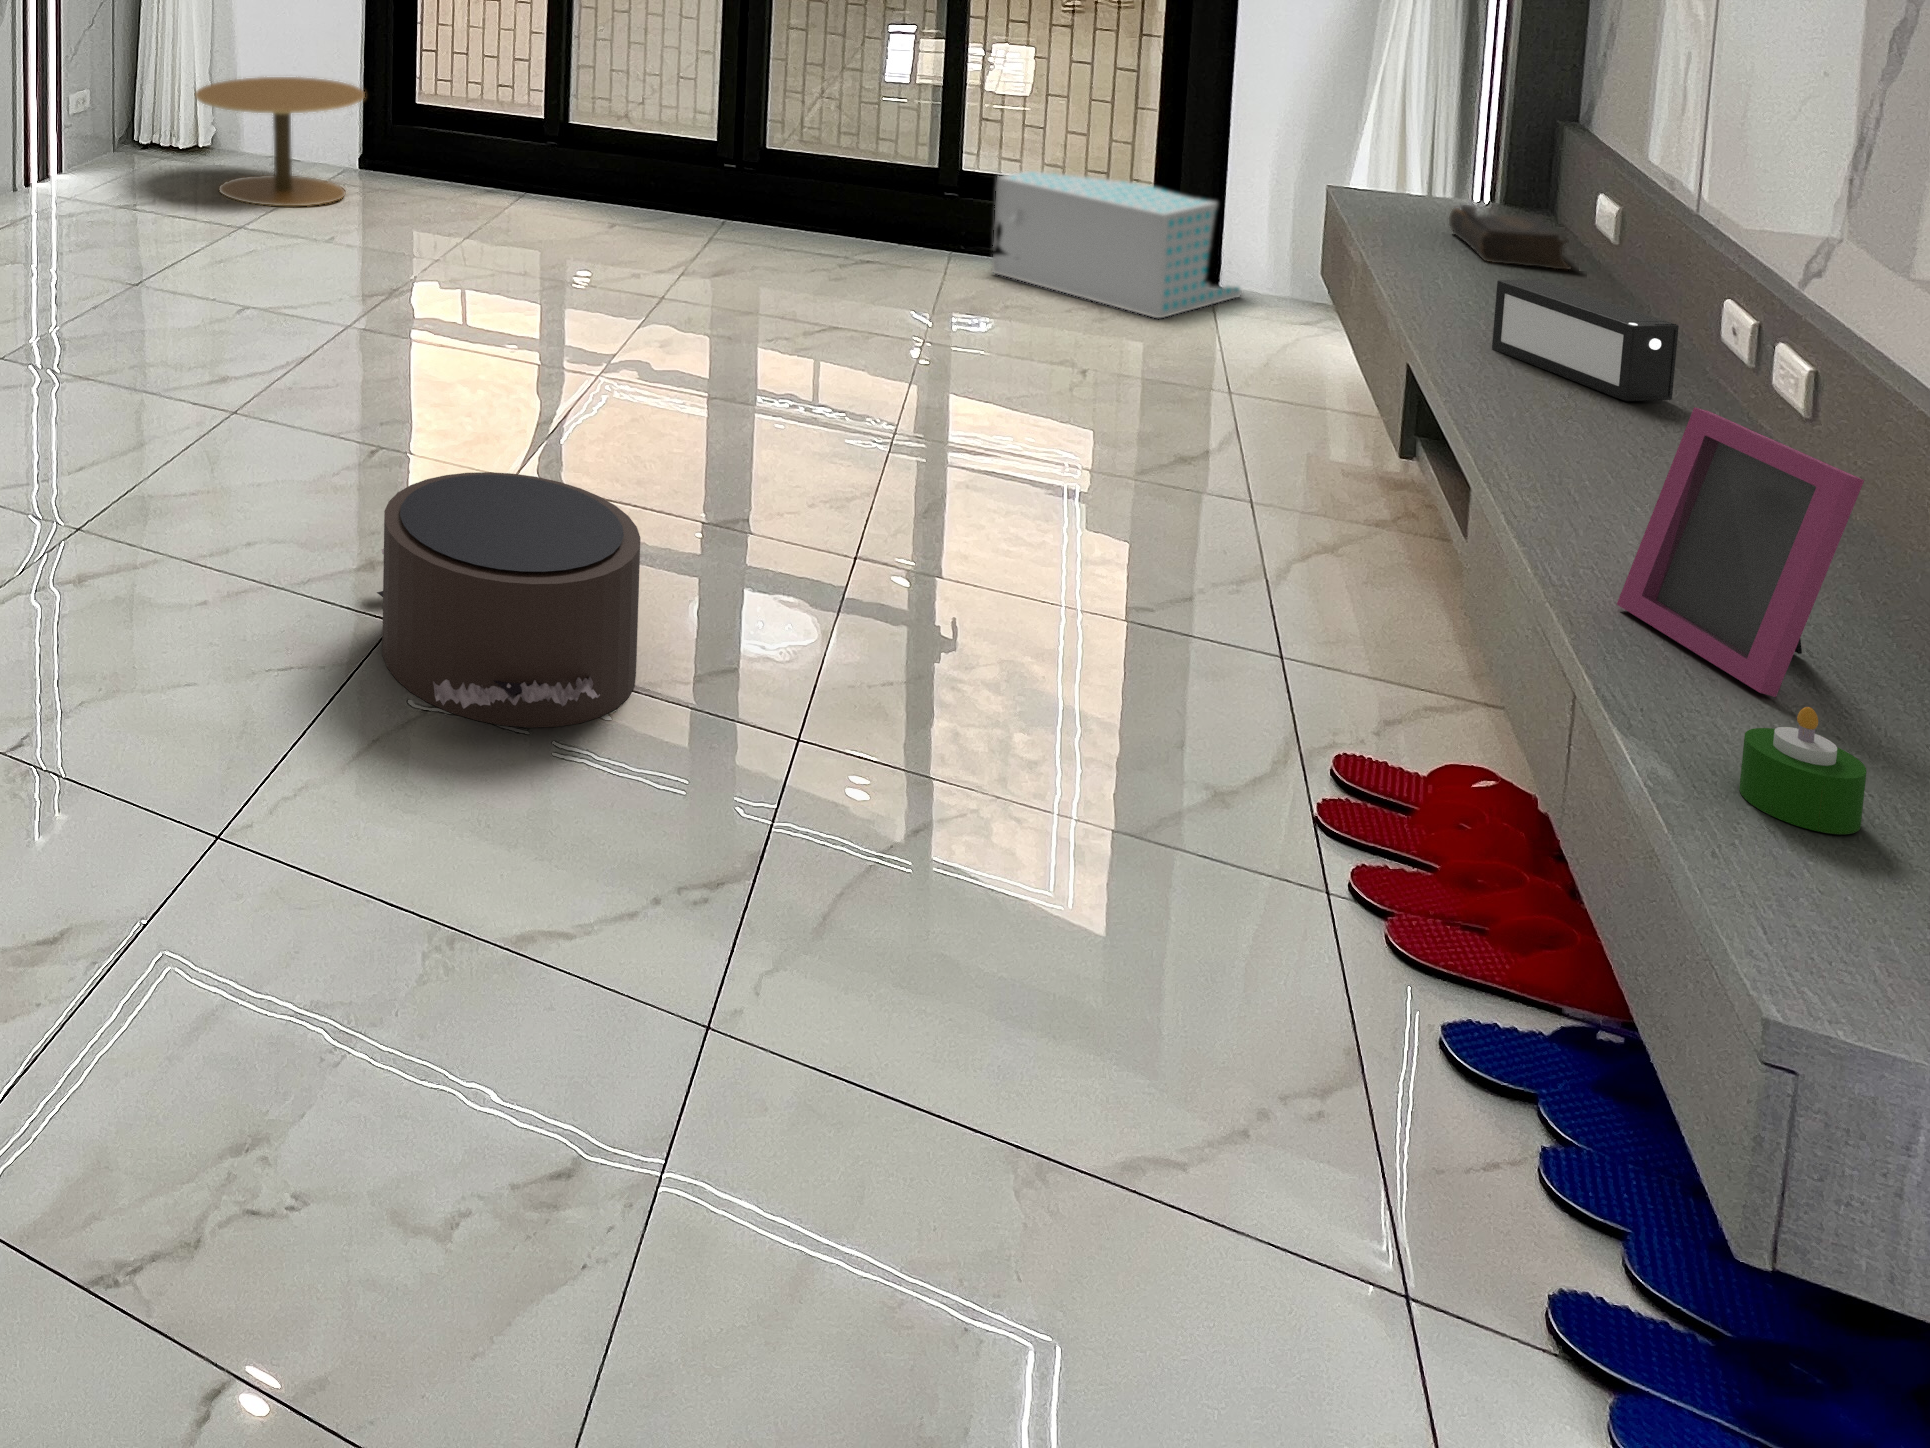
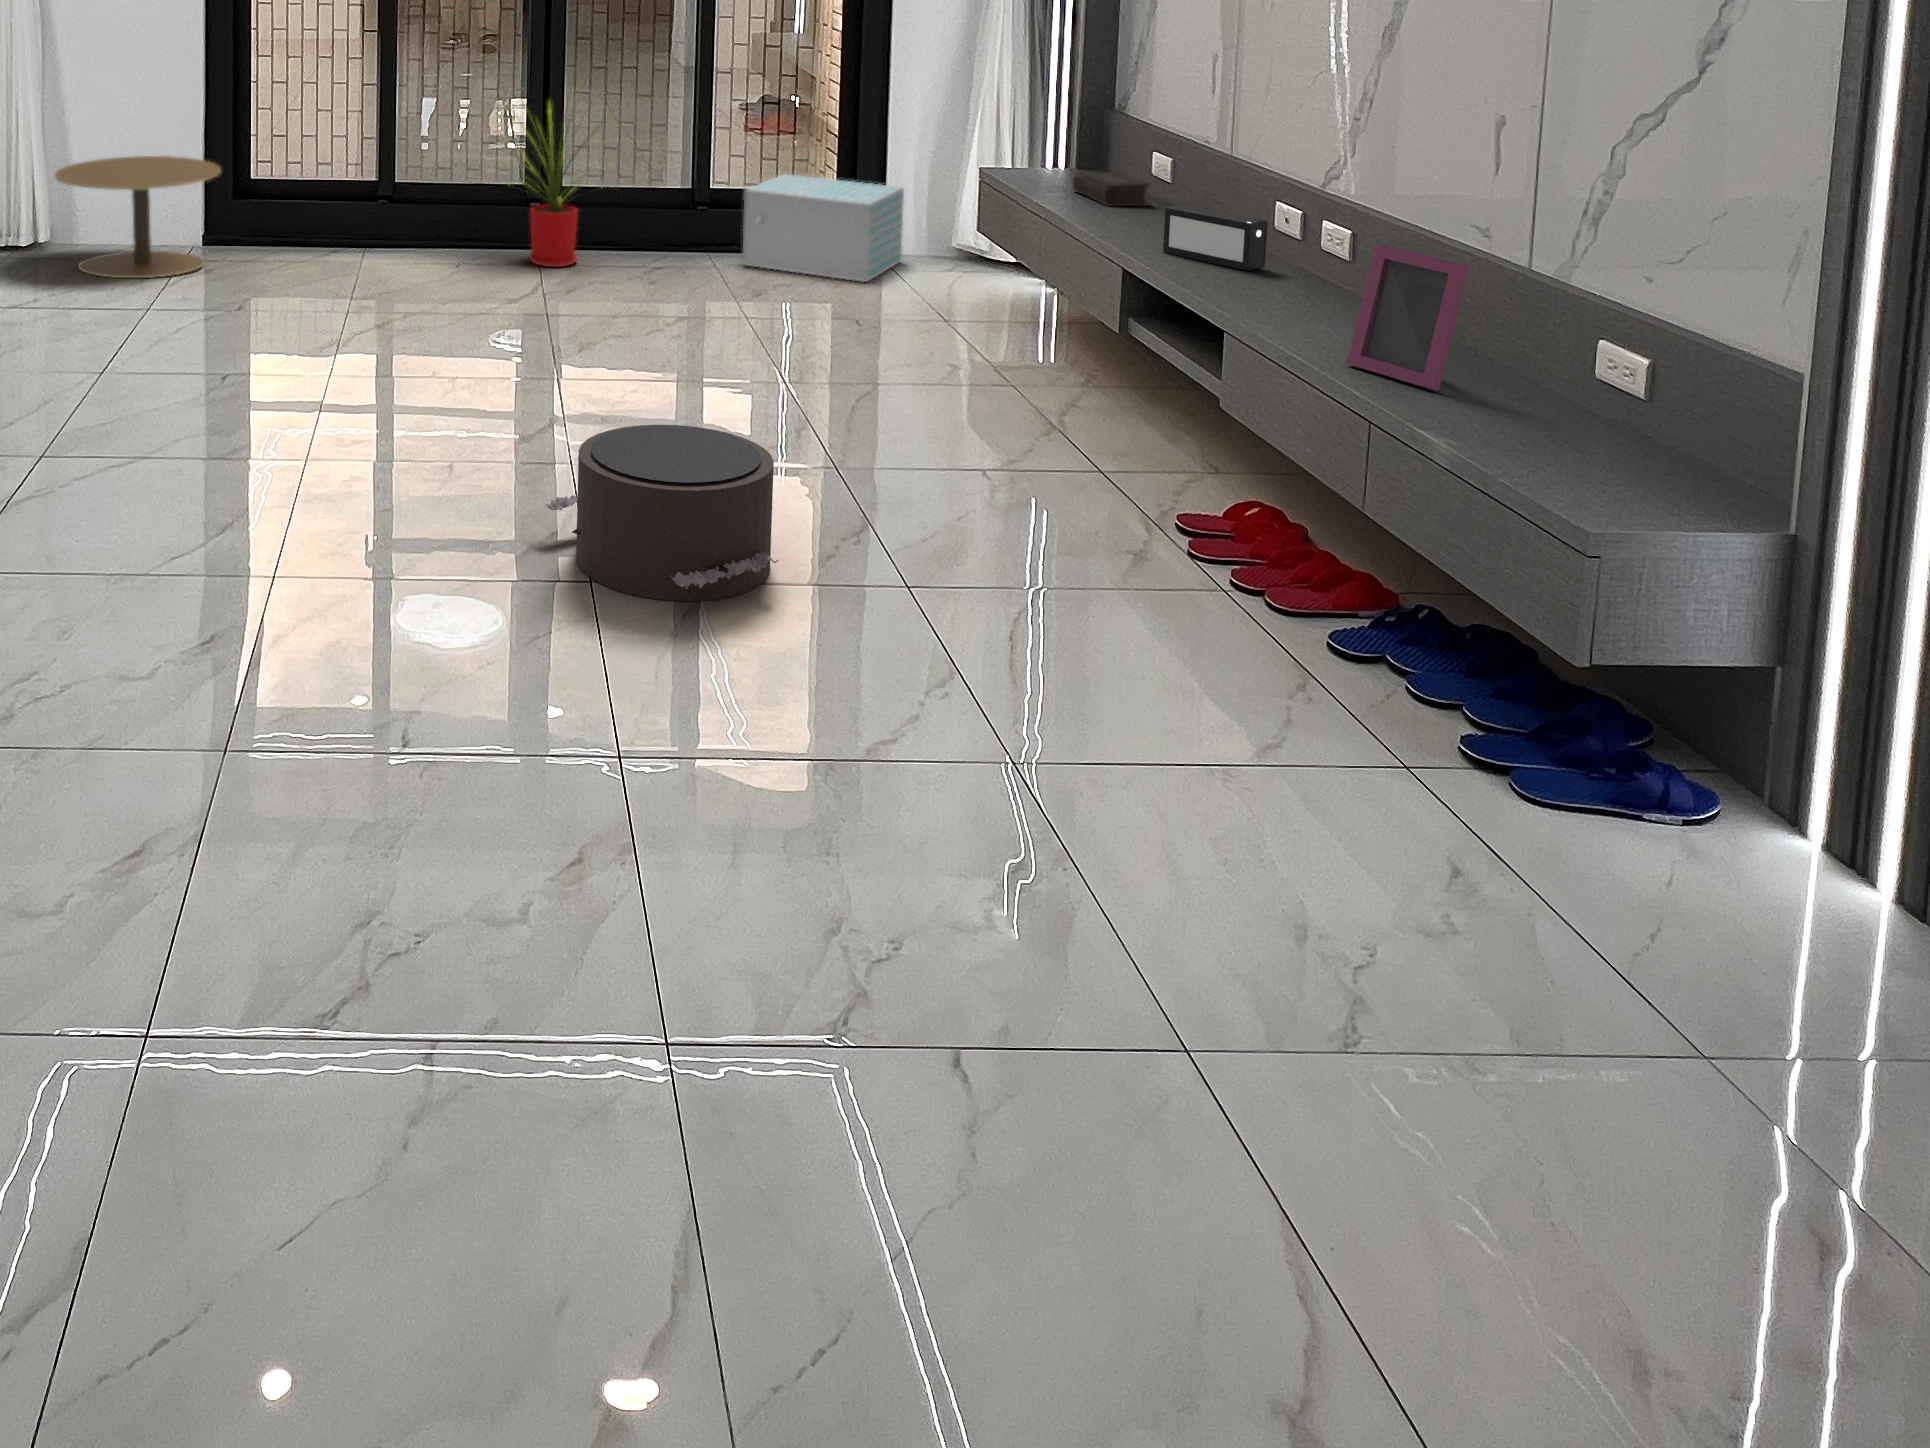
house plant: none [664,28,834,247] -> present [504,96,611,267]
candle: present [1739,707,1866,834] -> none [1463,377,1518,439]

